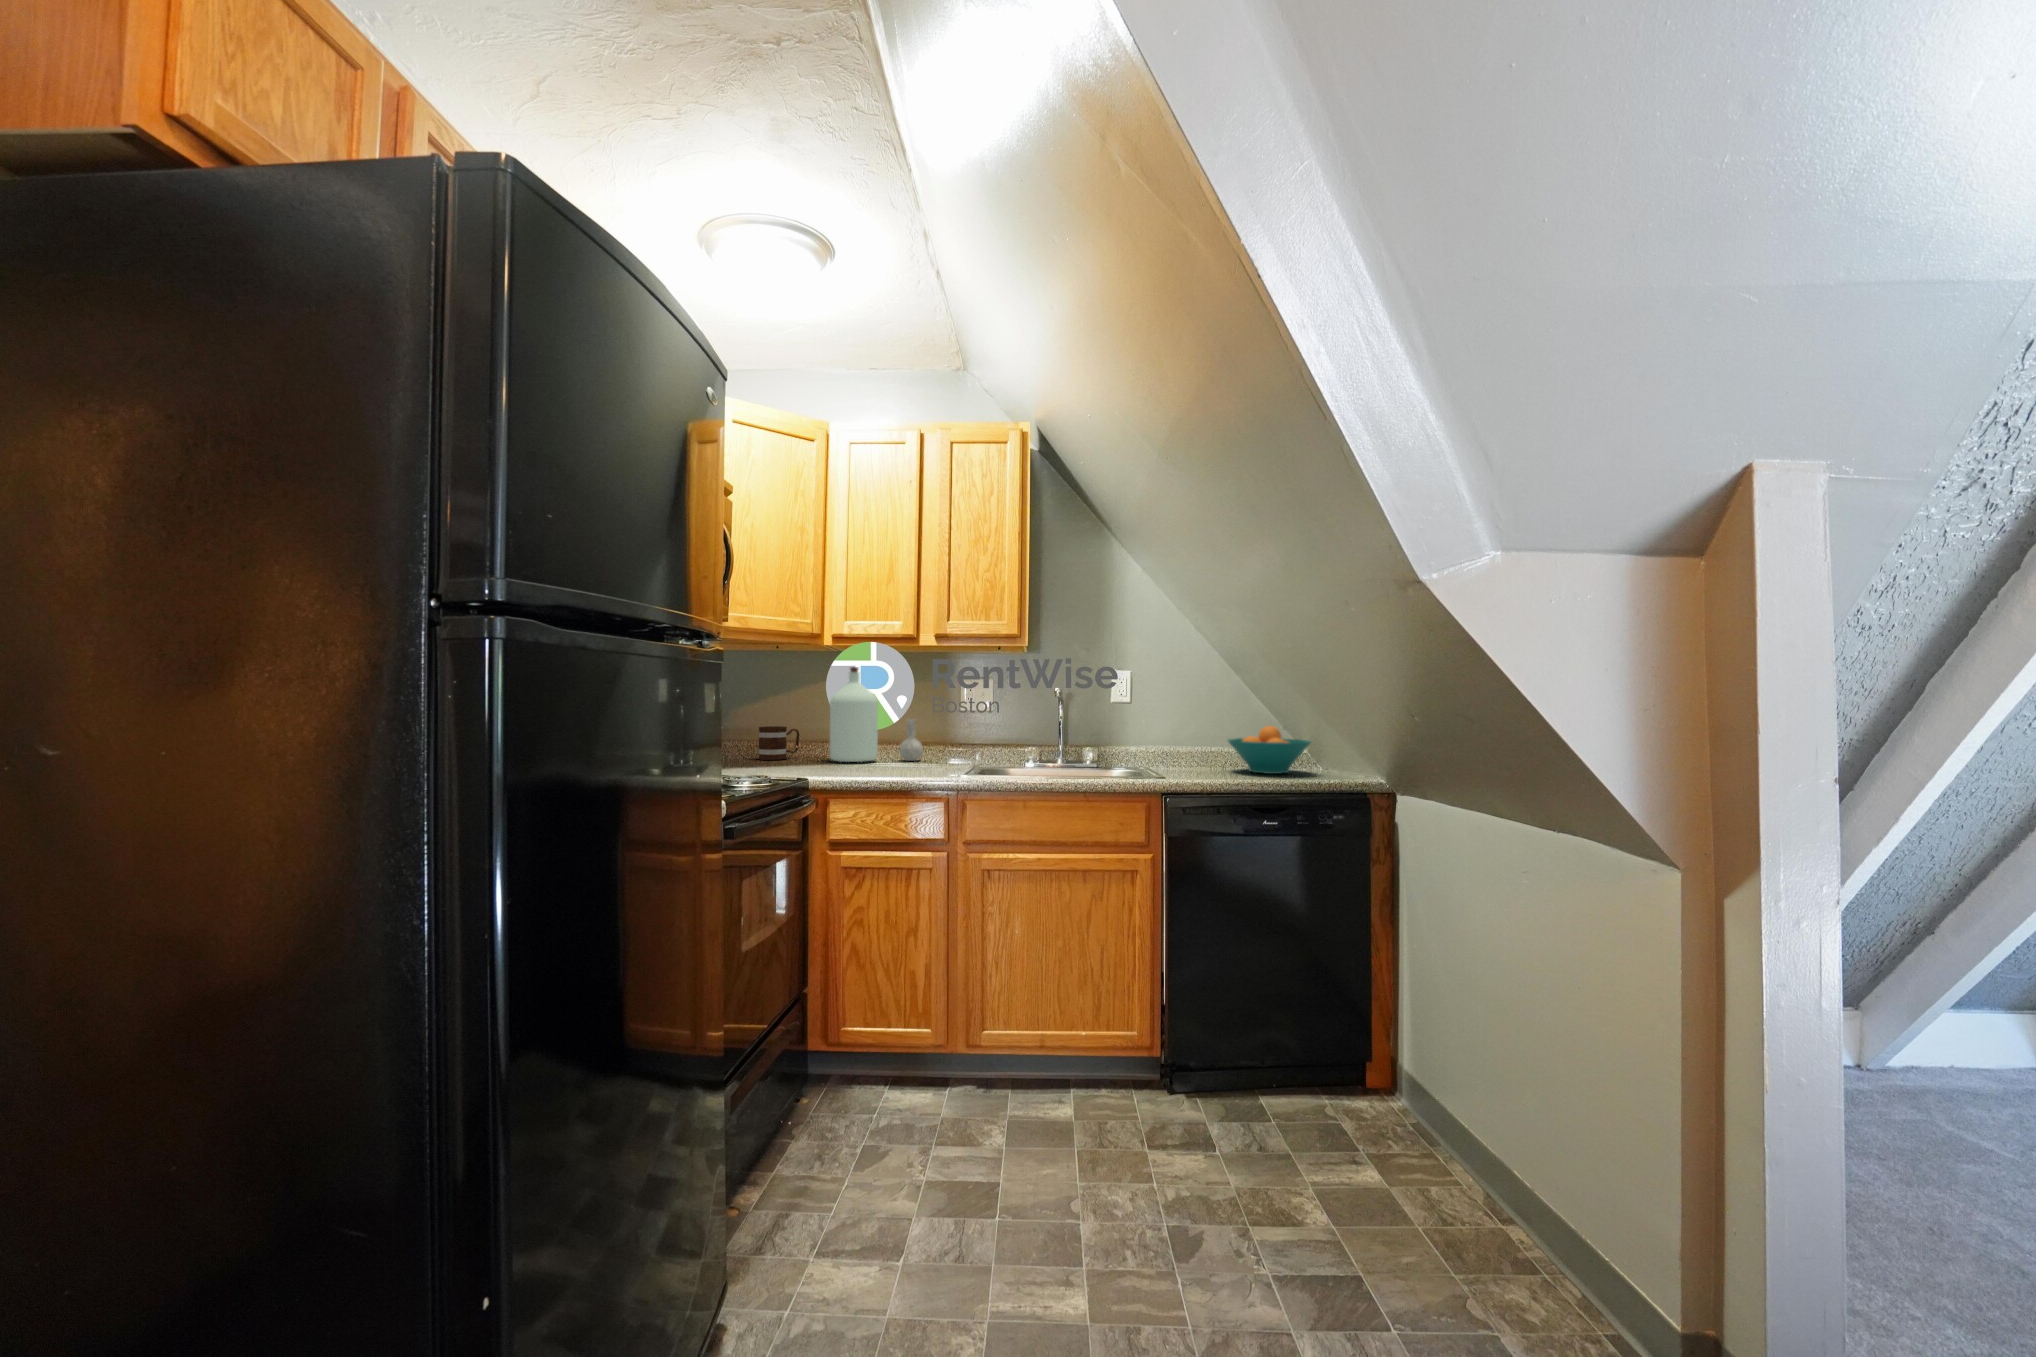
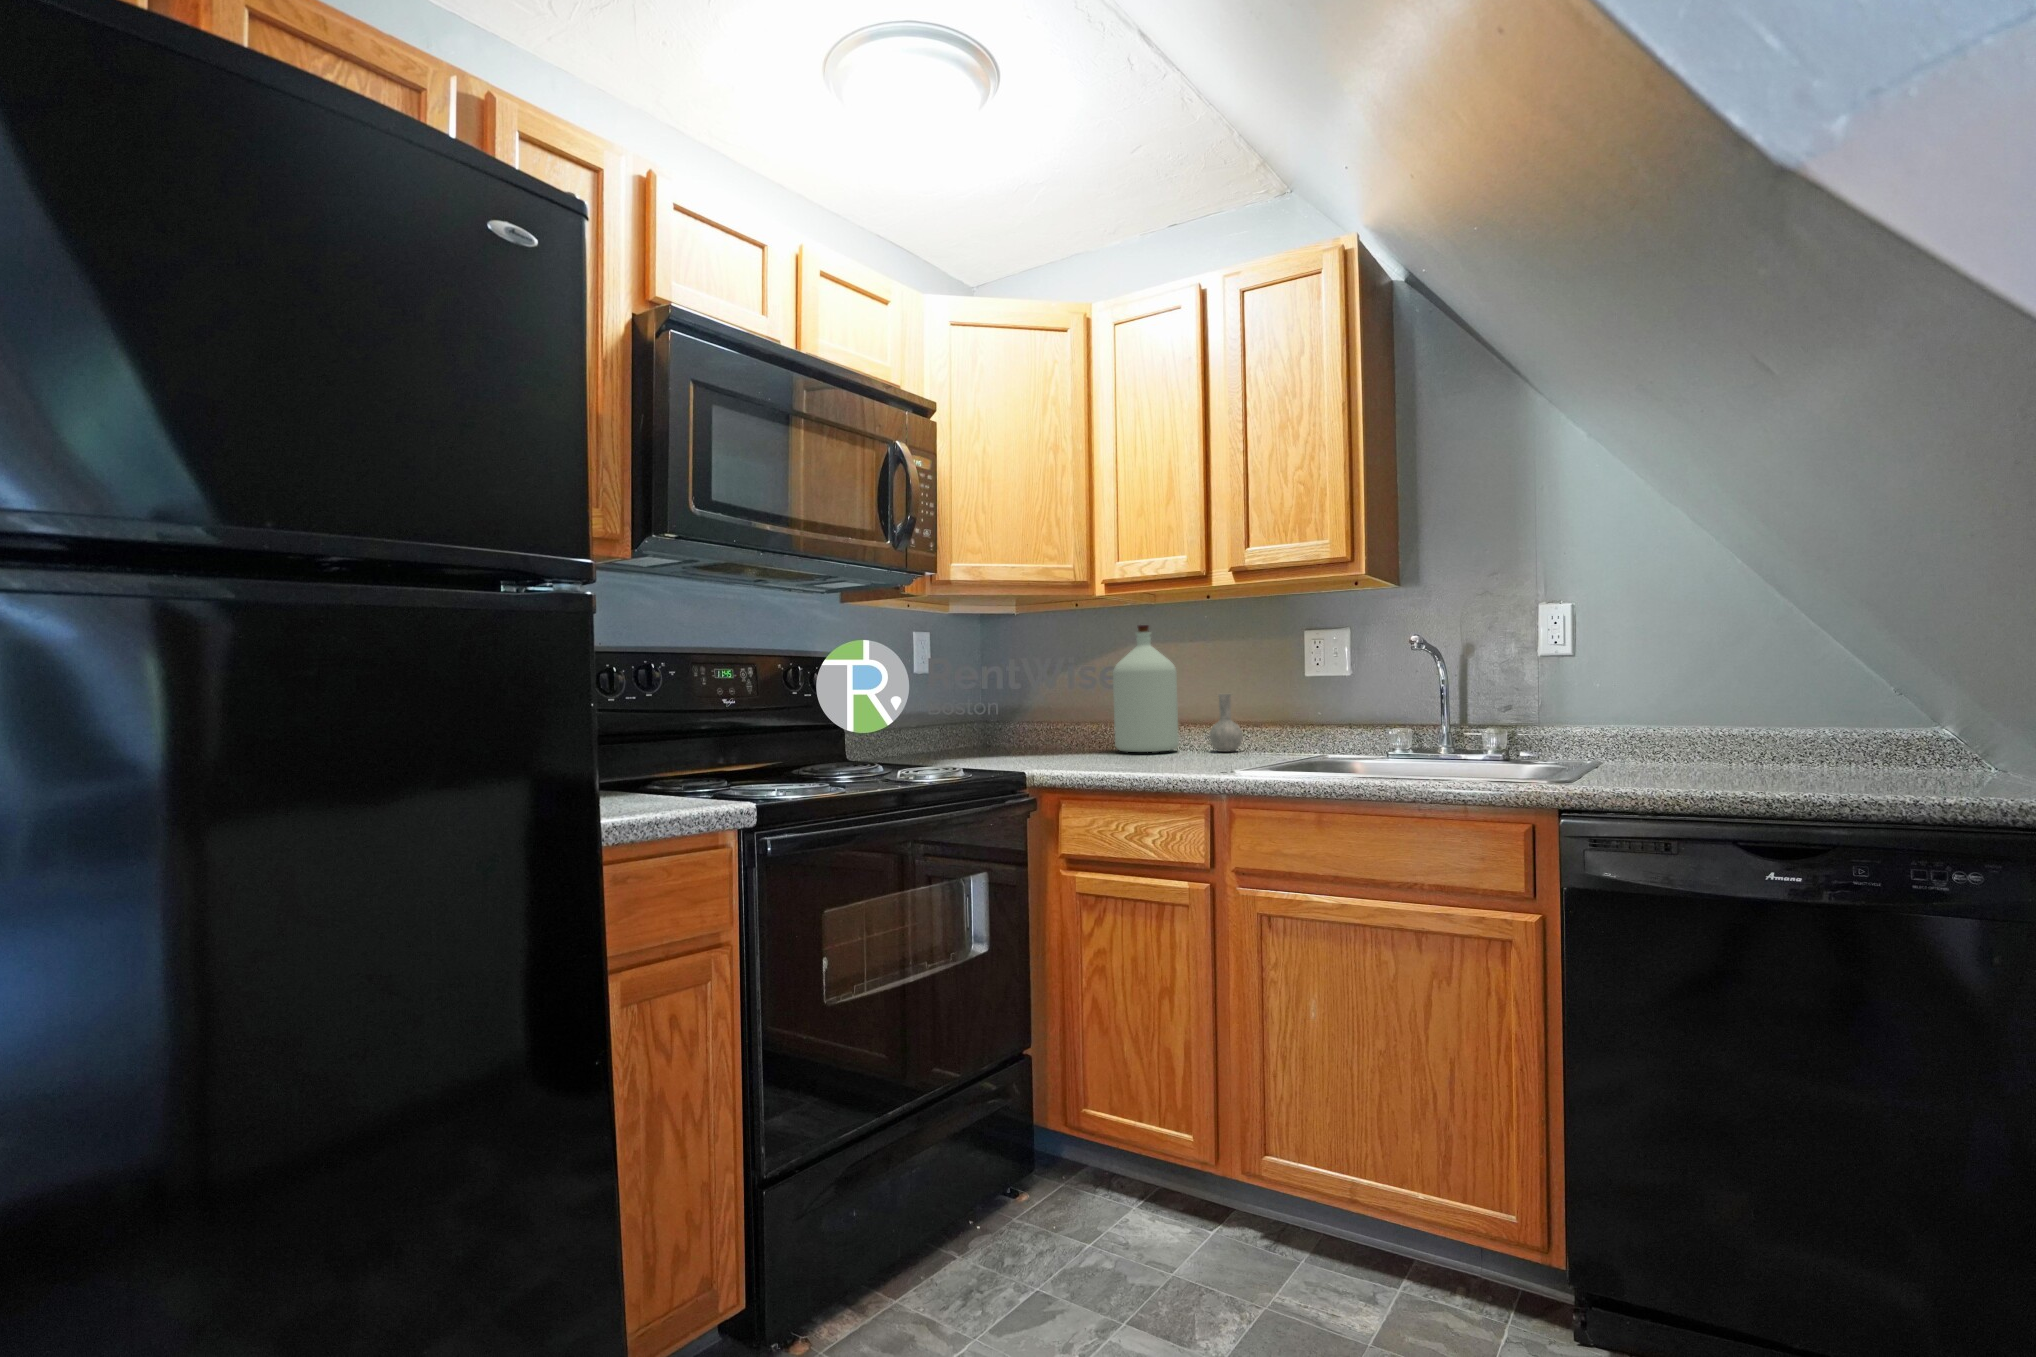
mug: present [759,726,799,760] -> none [1038,706,1091,749]
fruit bowl: present [1228,726,1311,774] -> none [1749,691,1947,782]

